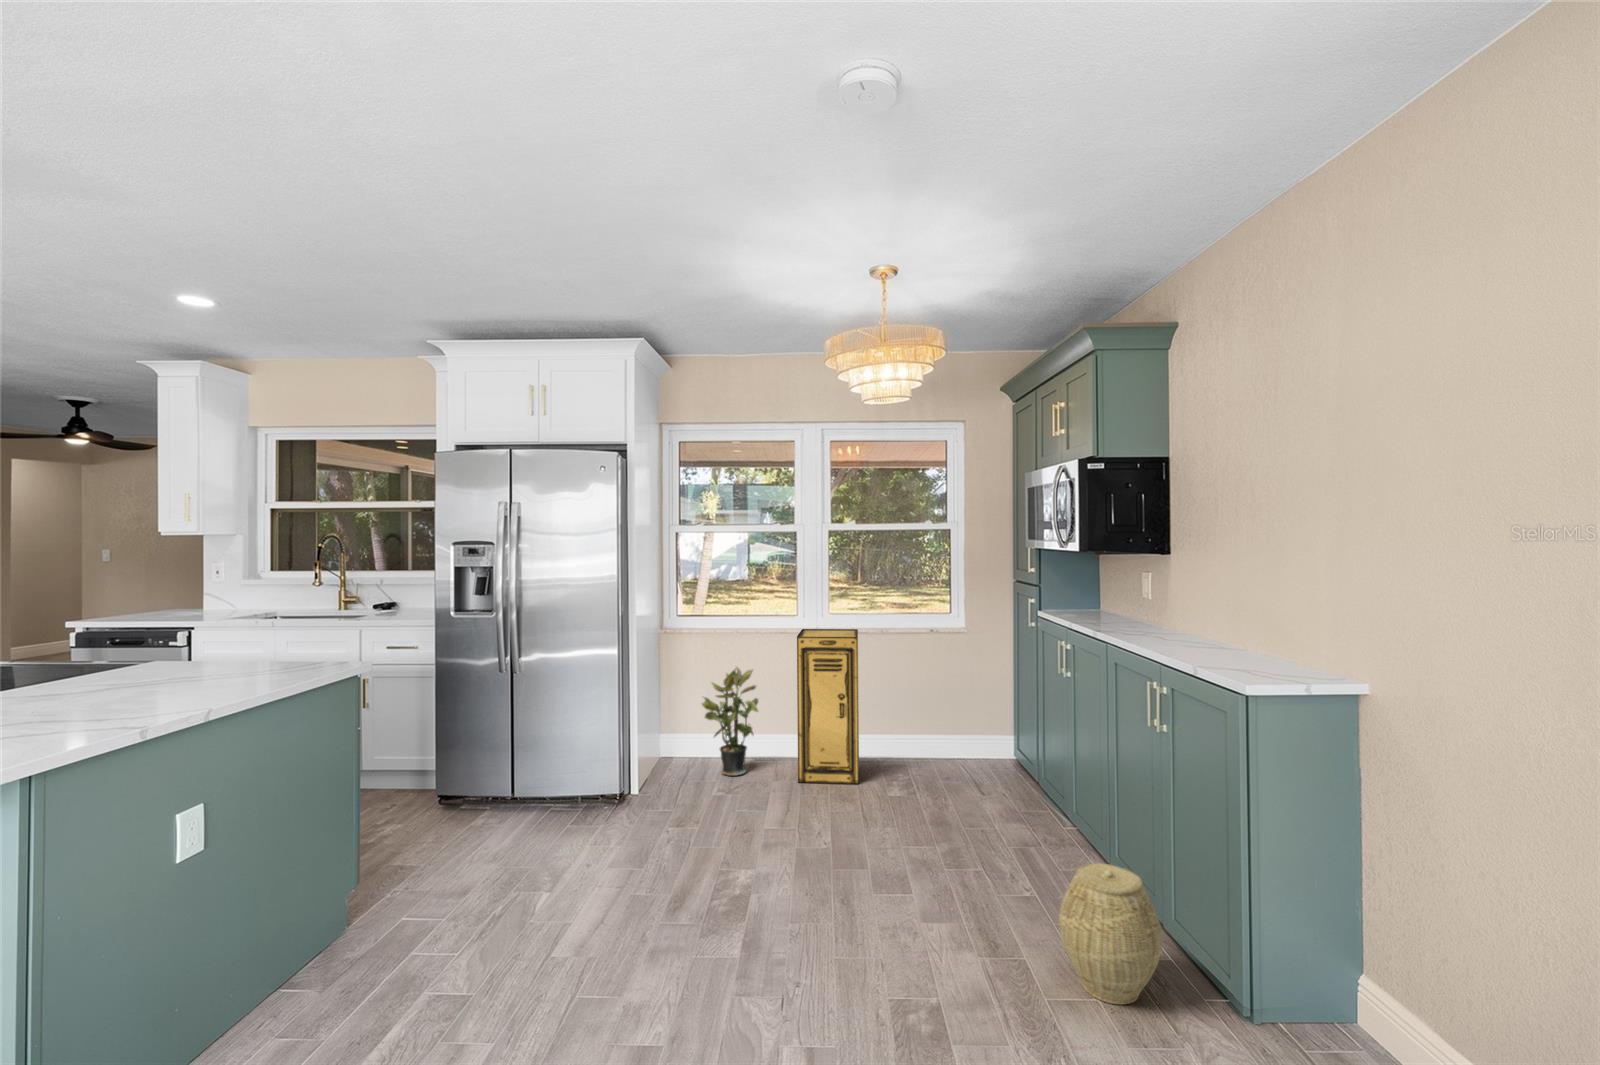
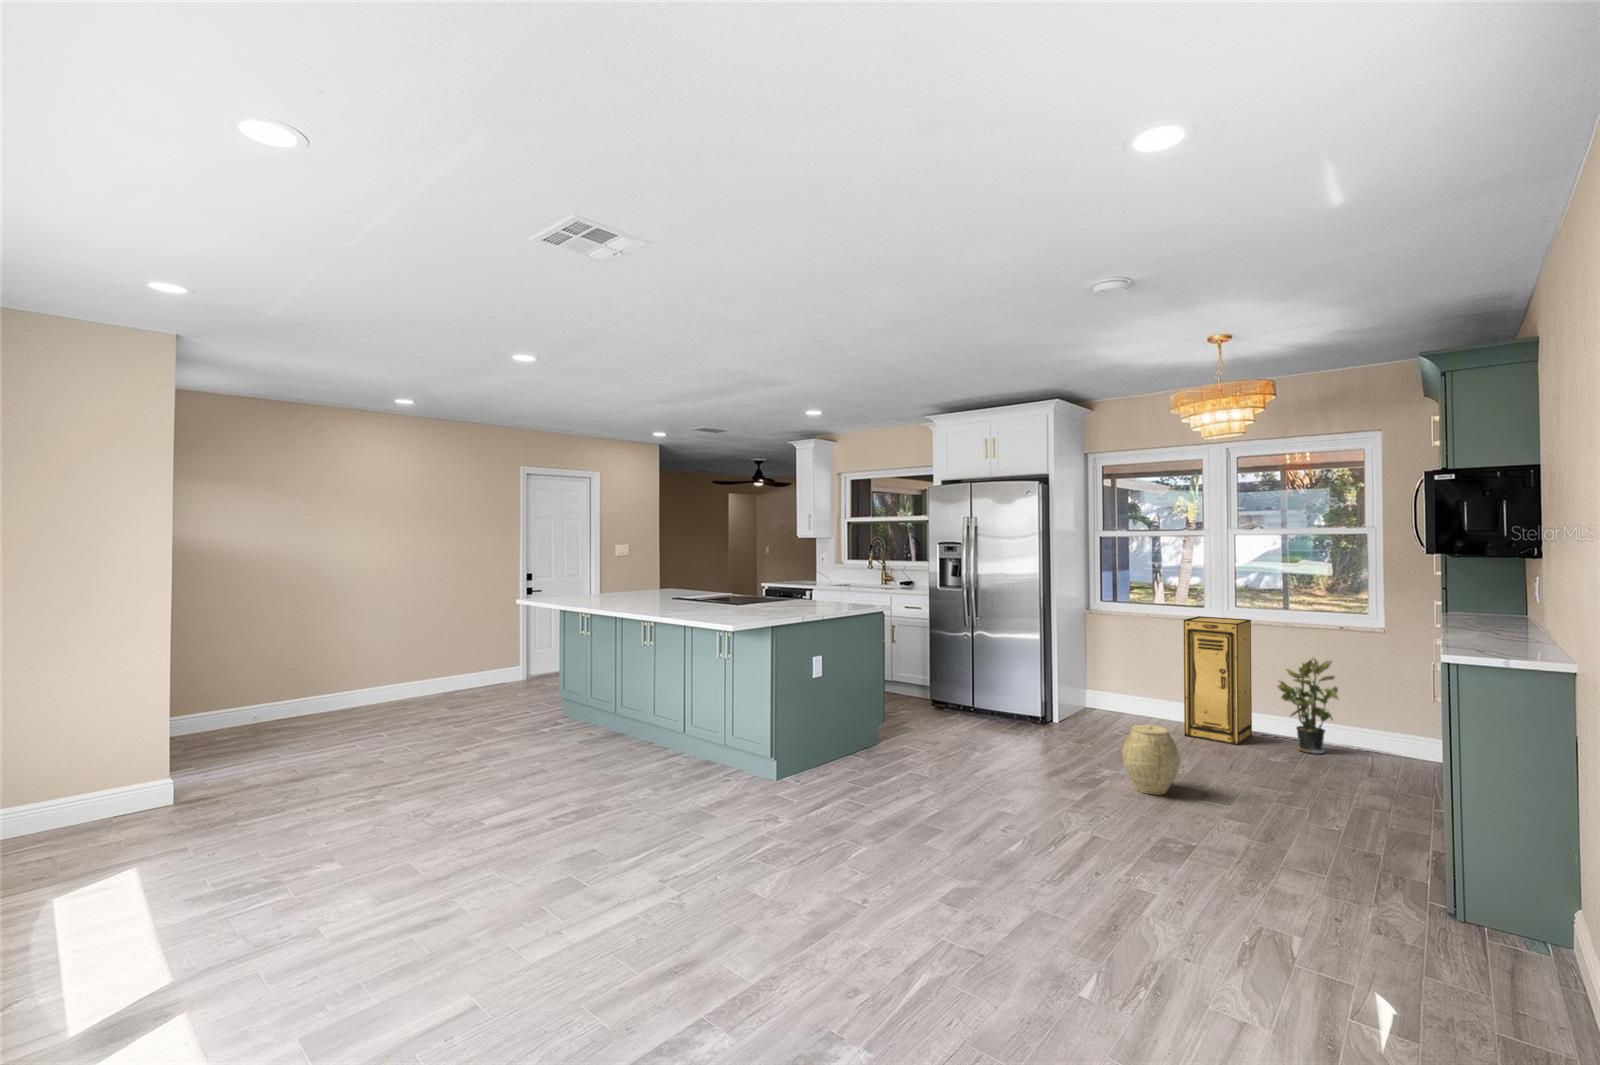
potted plant: present [702,667,758,776] -> present [1278,658,1338,754]
woven basket: present [1059,863,1162,1005] -> present [1122,725,1180,795]

